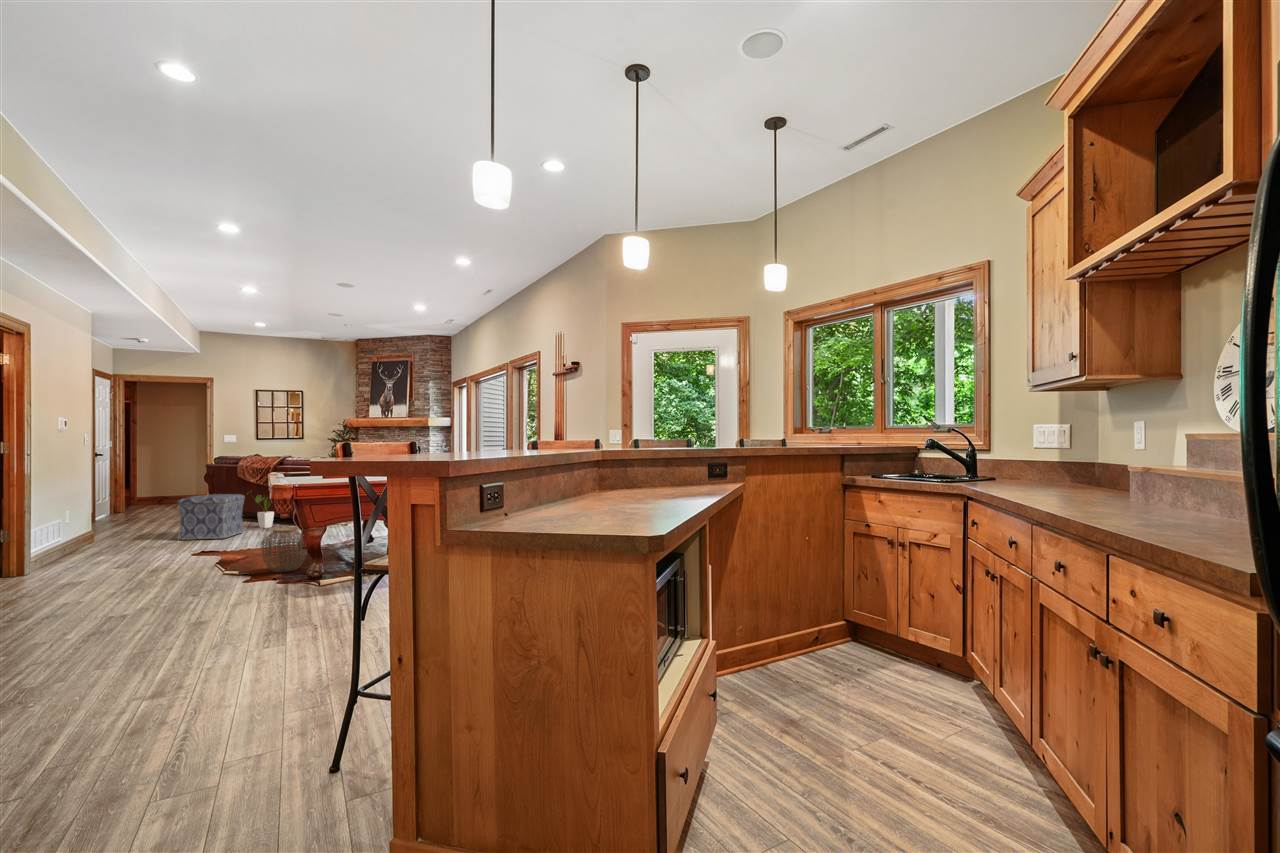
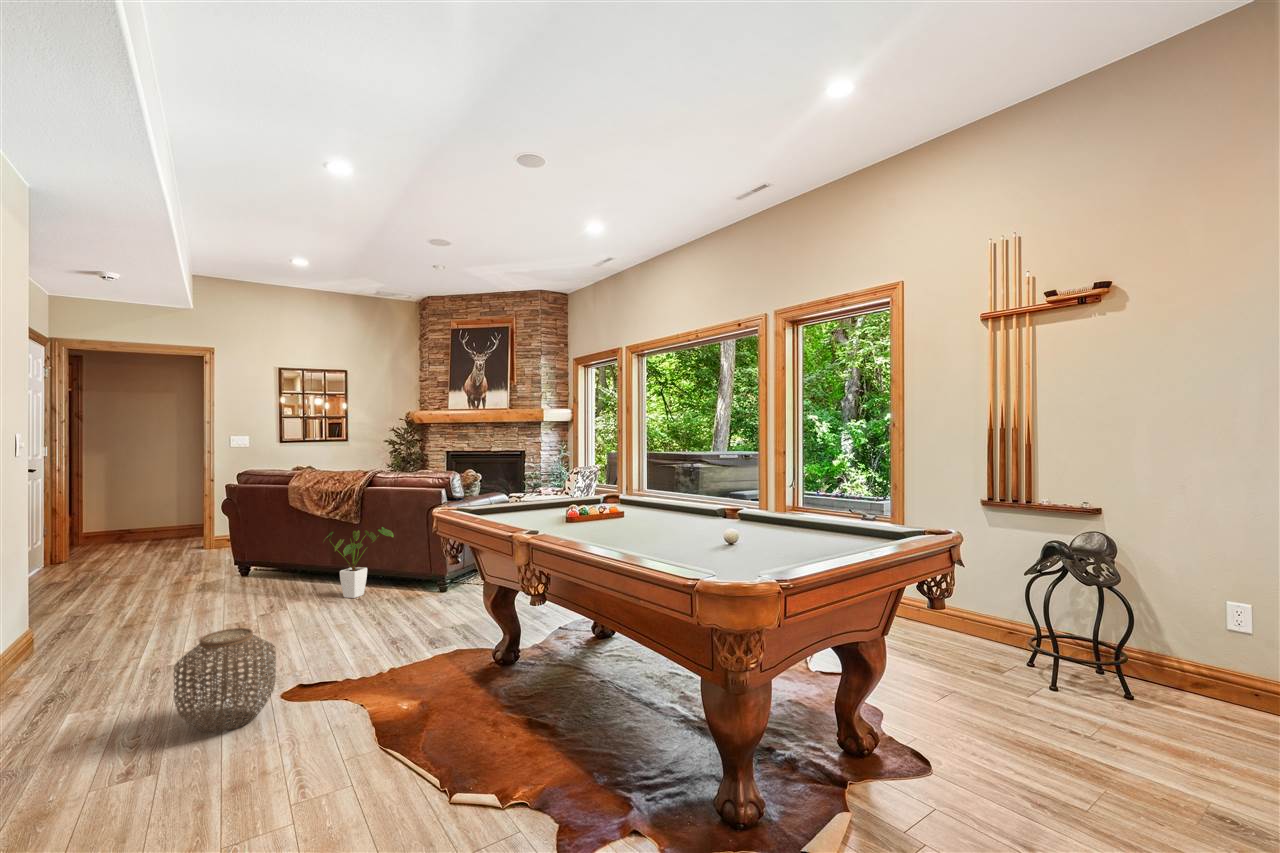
ottoman: present [177,494,245,540] -> none [215,544,331,646]
woven basket: present [262,527,307,572] -> present [174,628,276,732]

